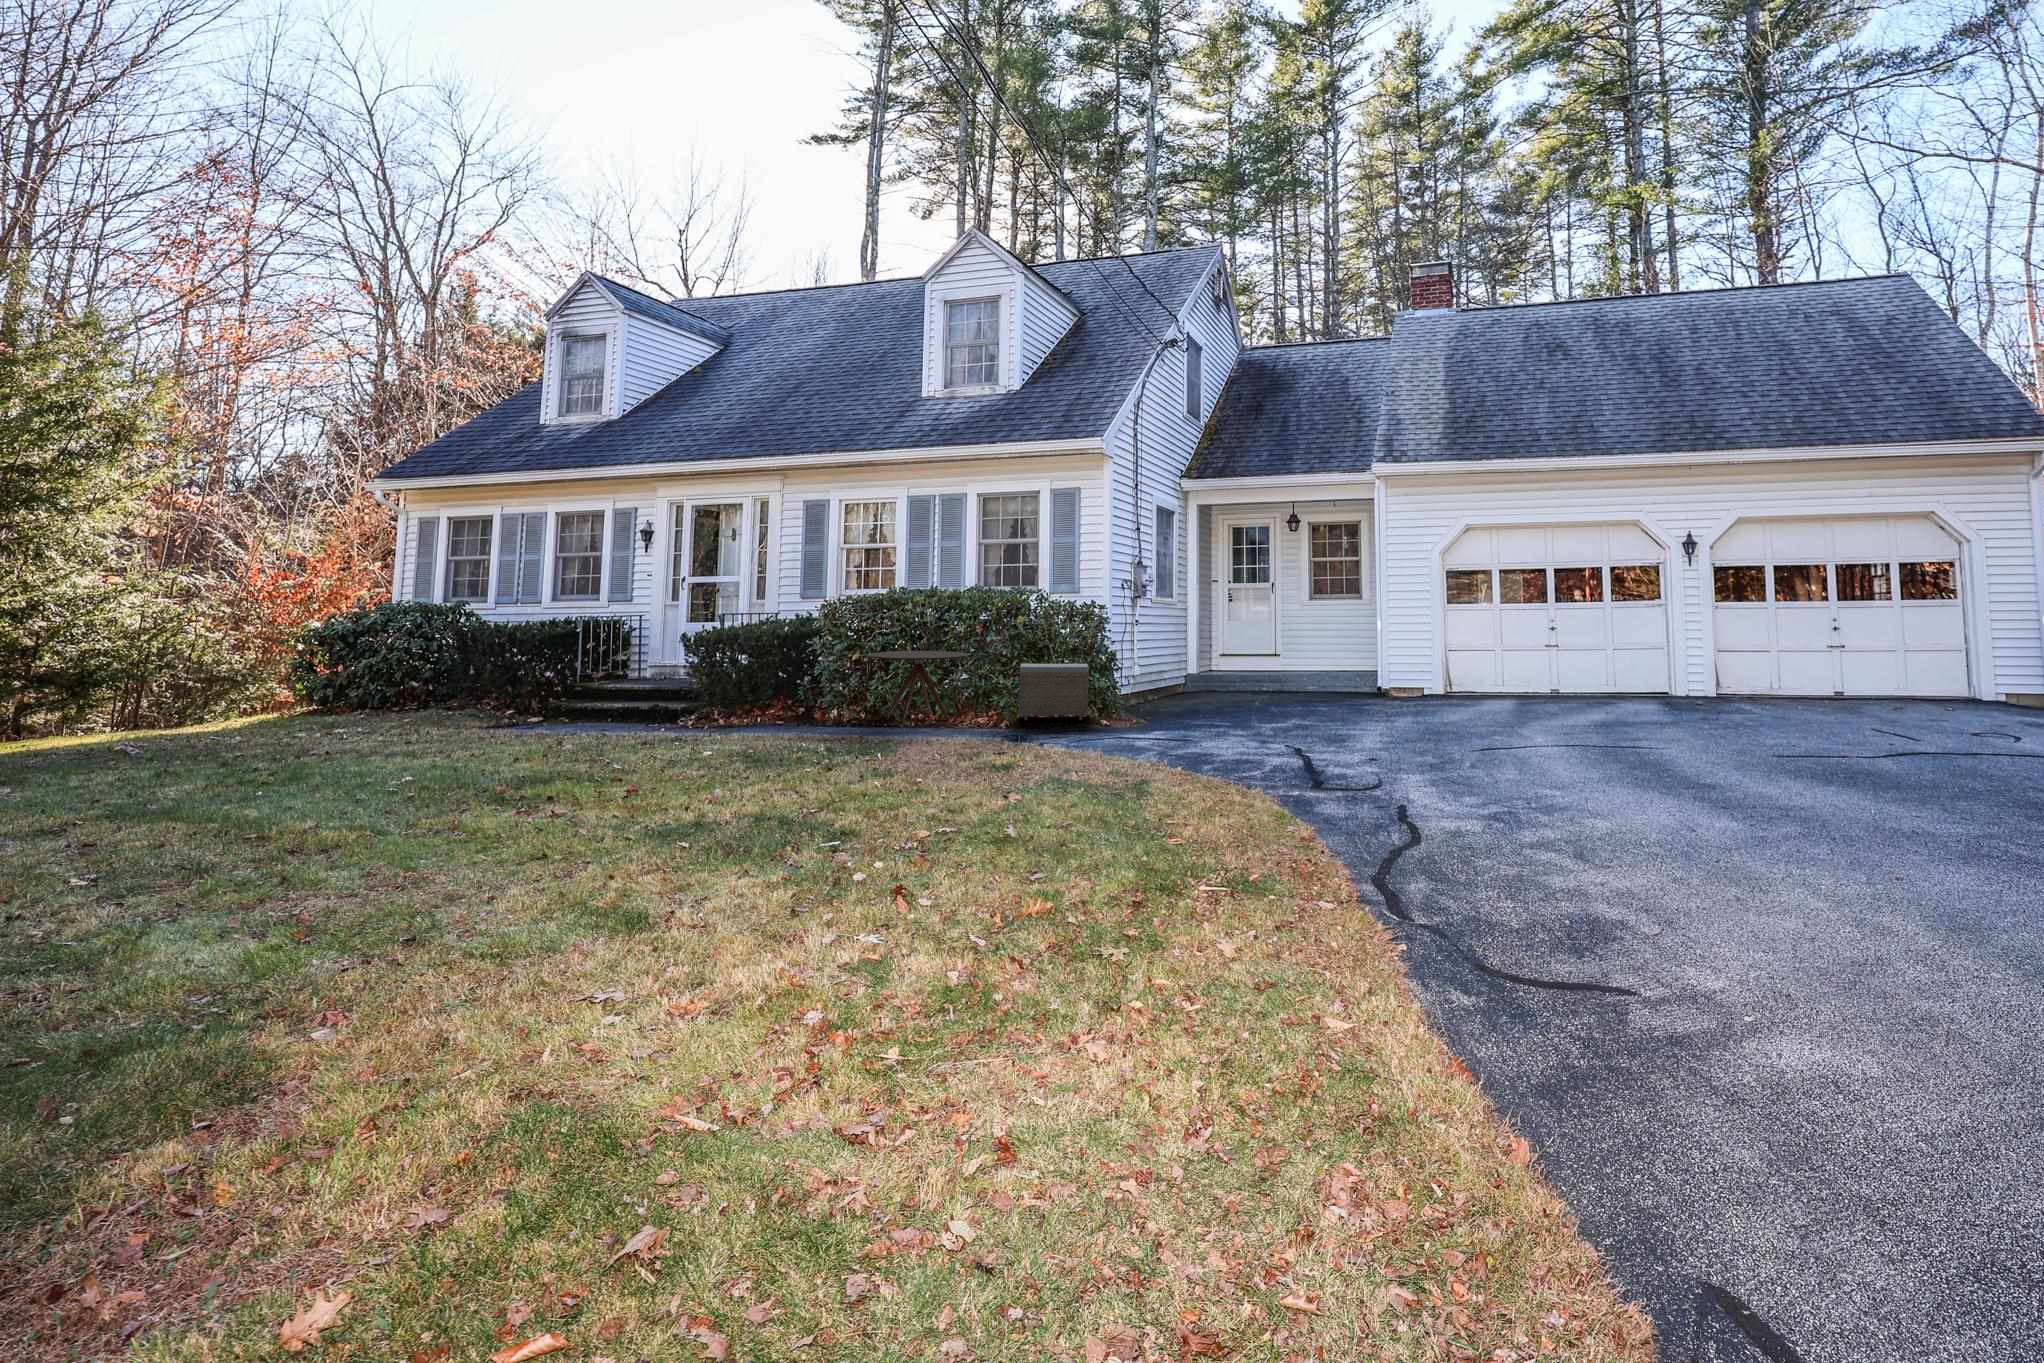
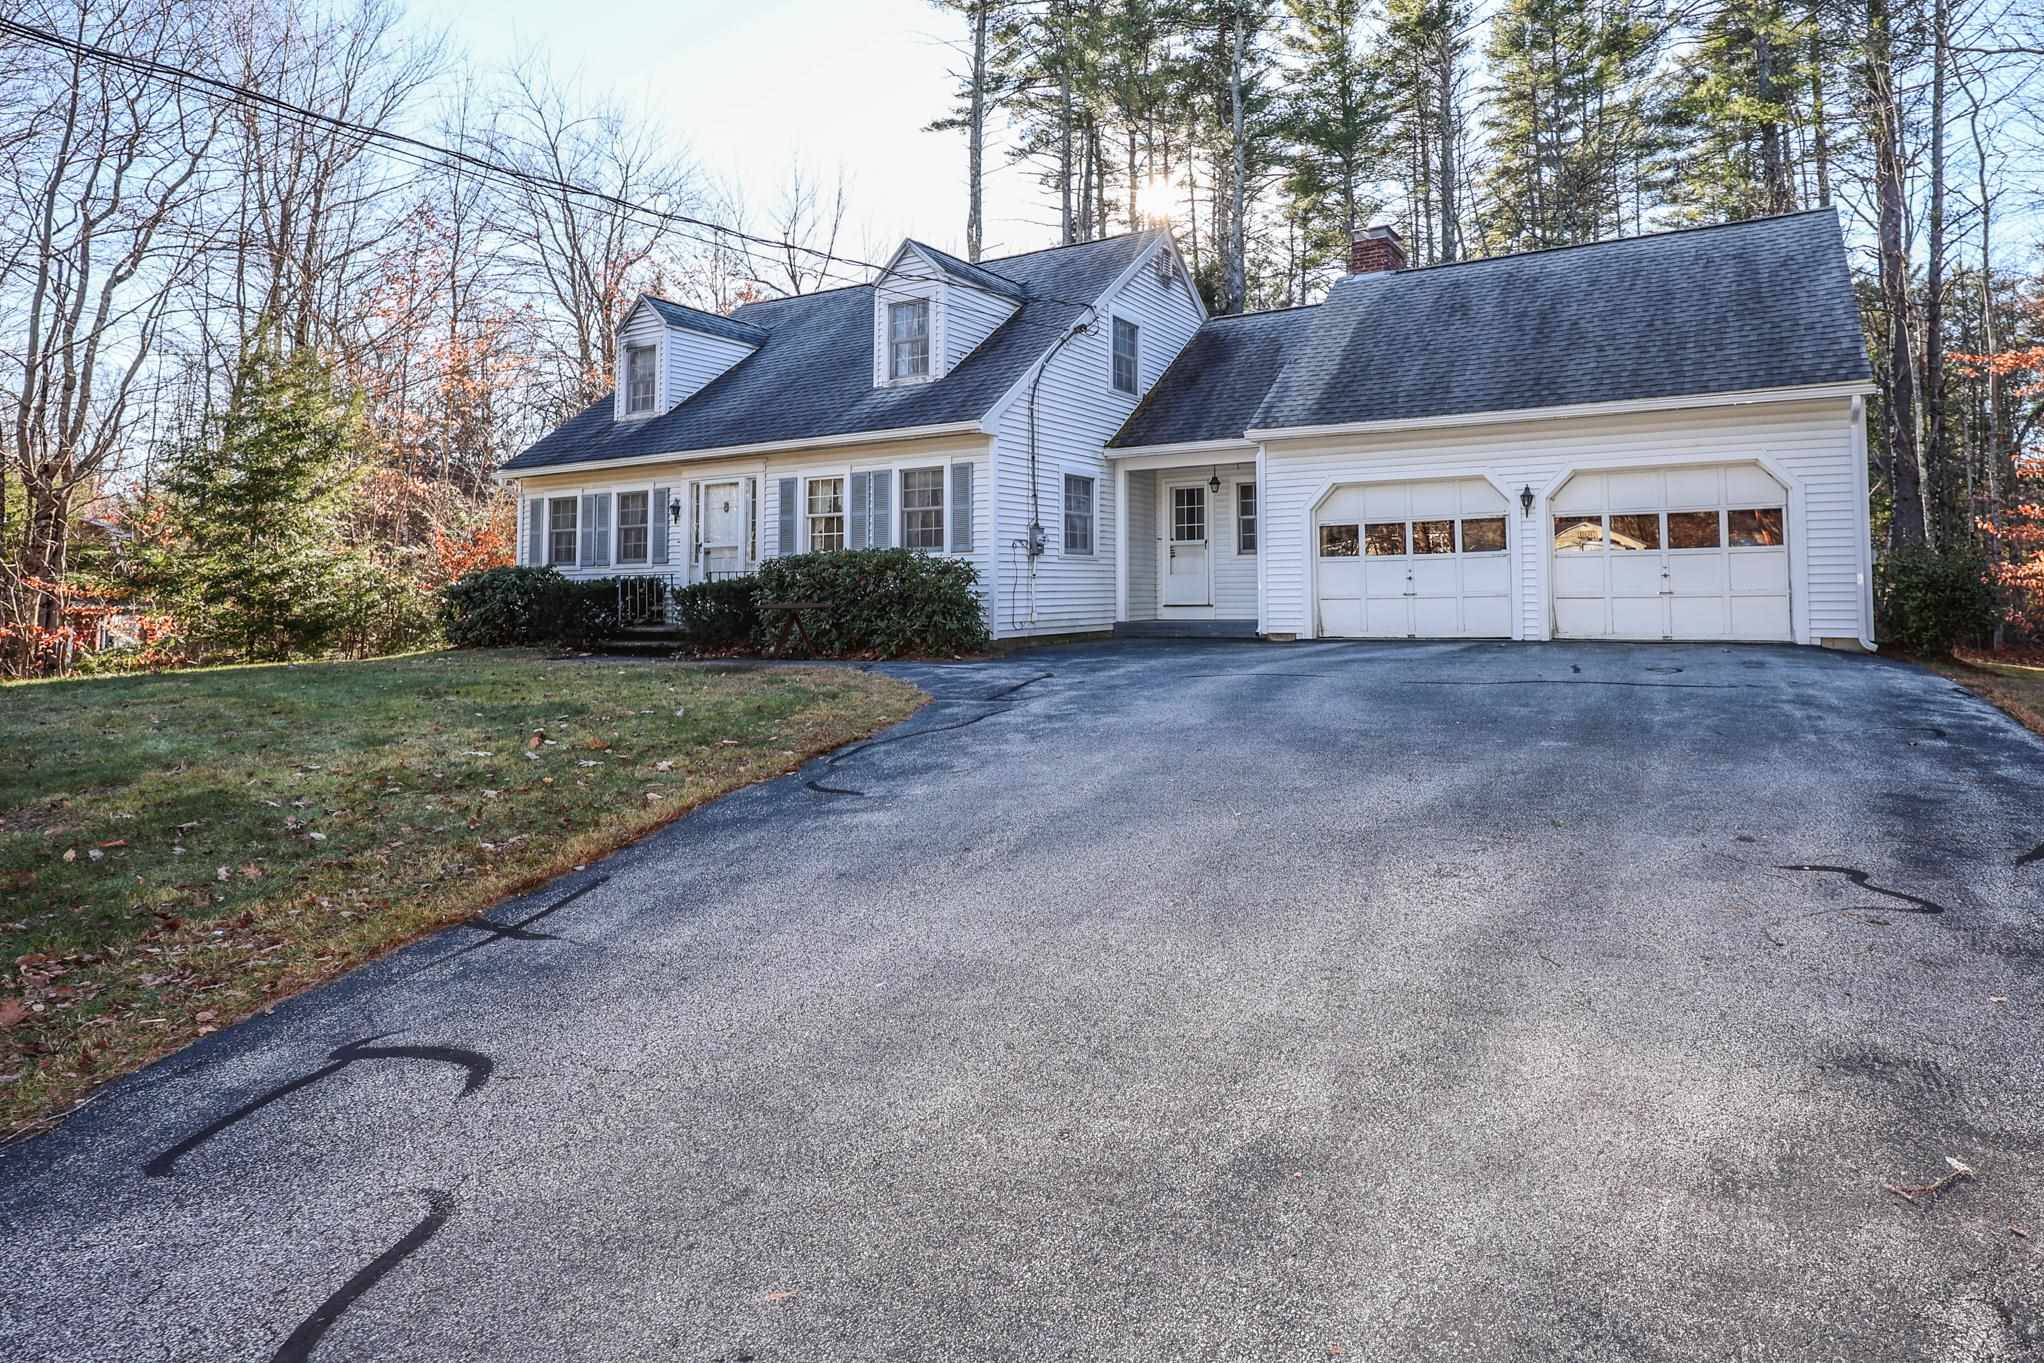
storage bench: present [1019,664,1089,720] -> none [867,613,933,659]

